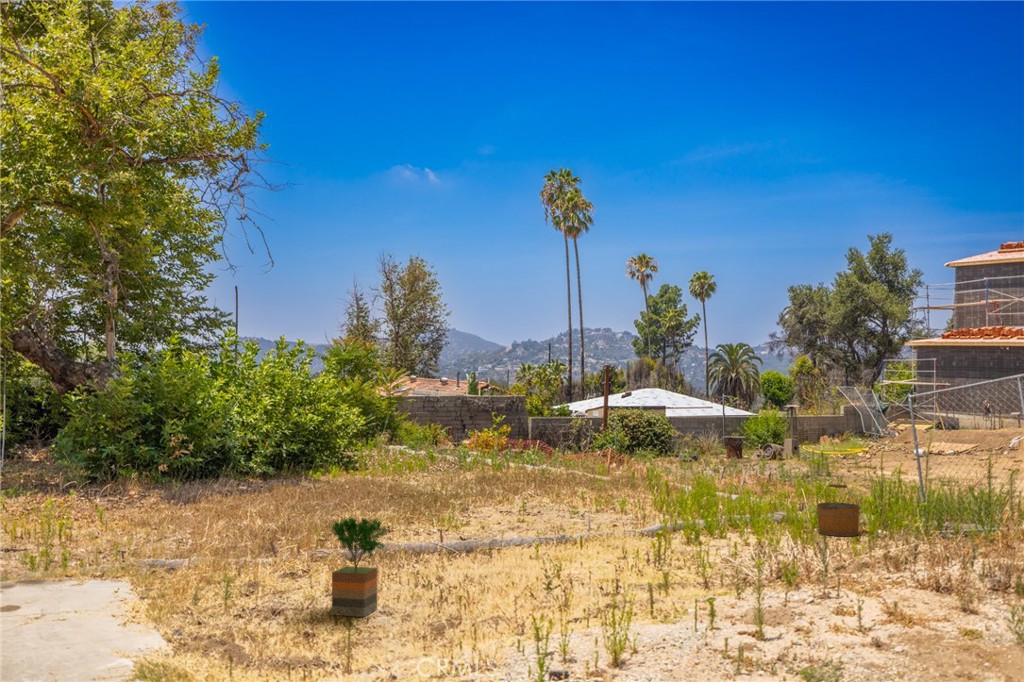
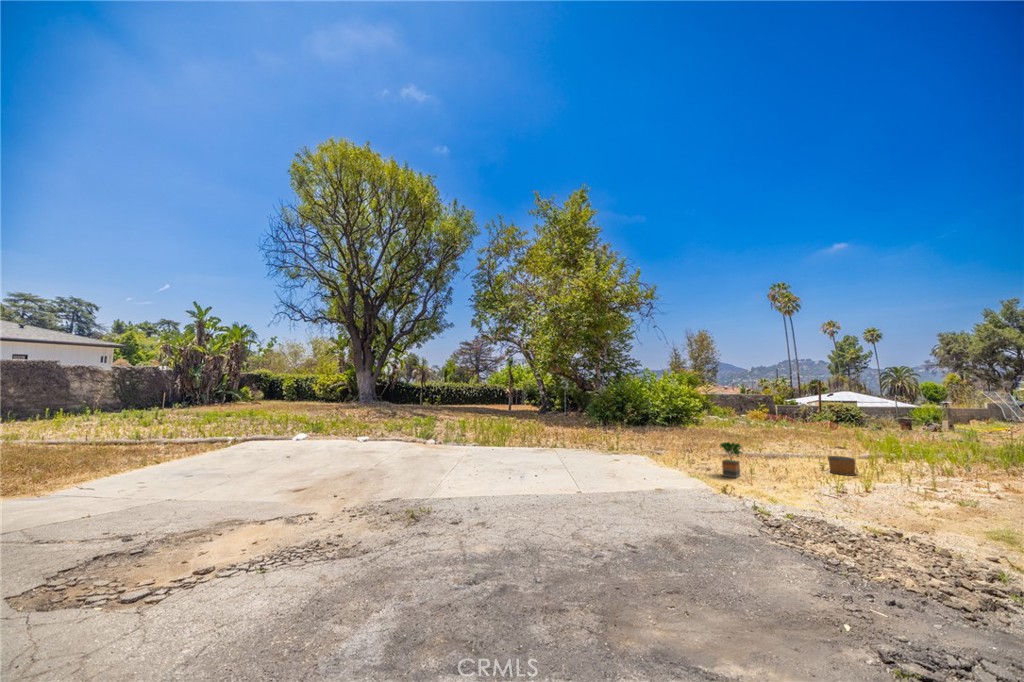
bucket: present [817,484,860,537] -> present [828,447,856,475]

